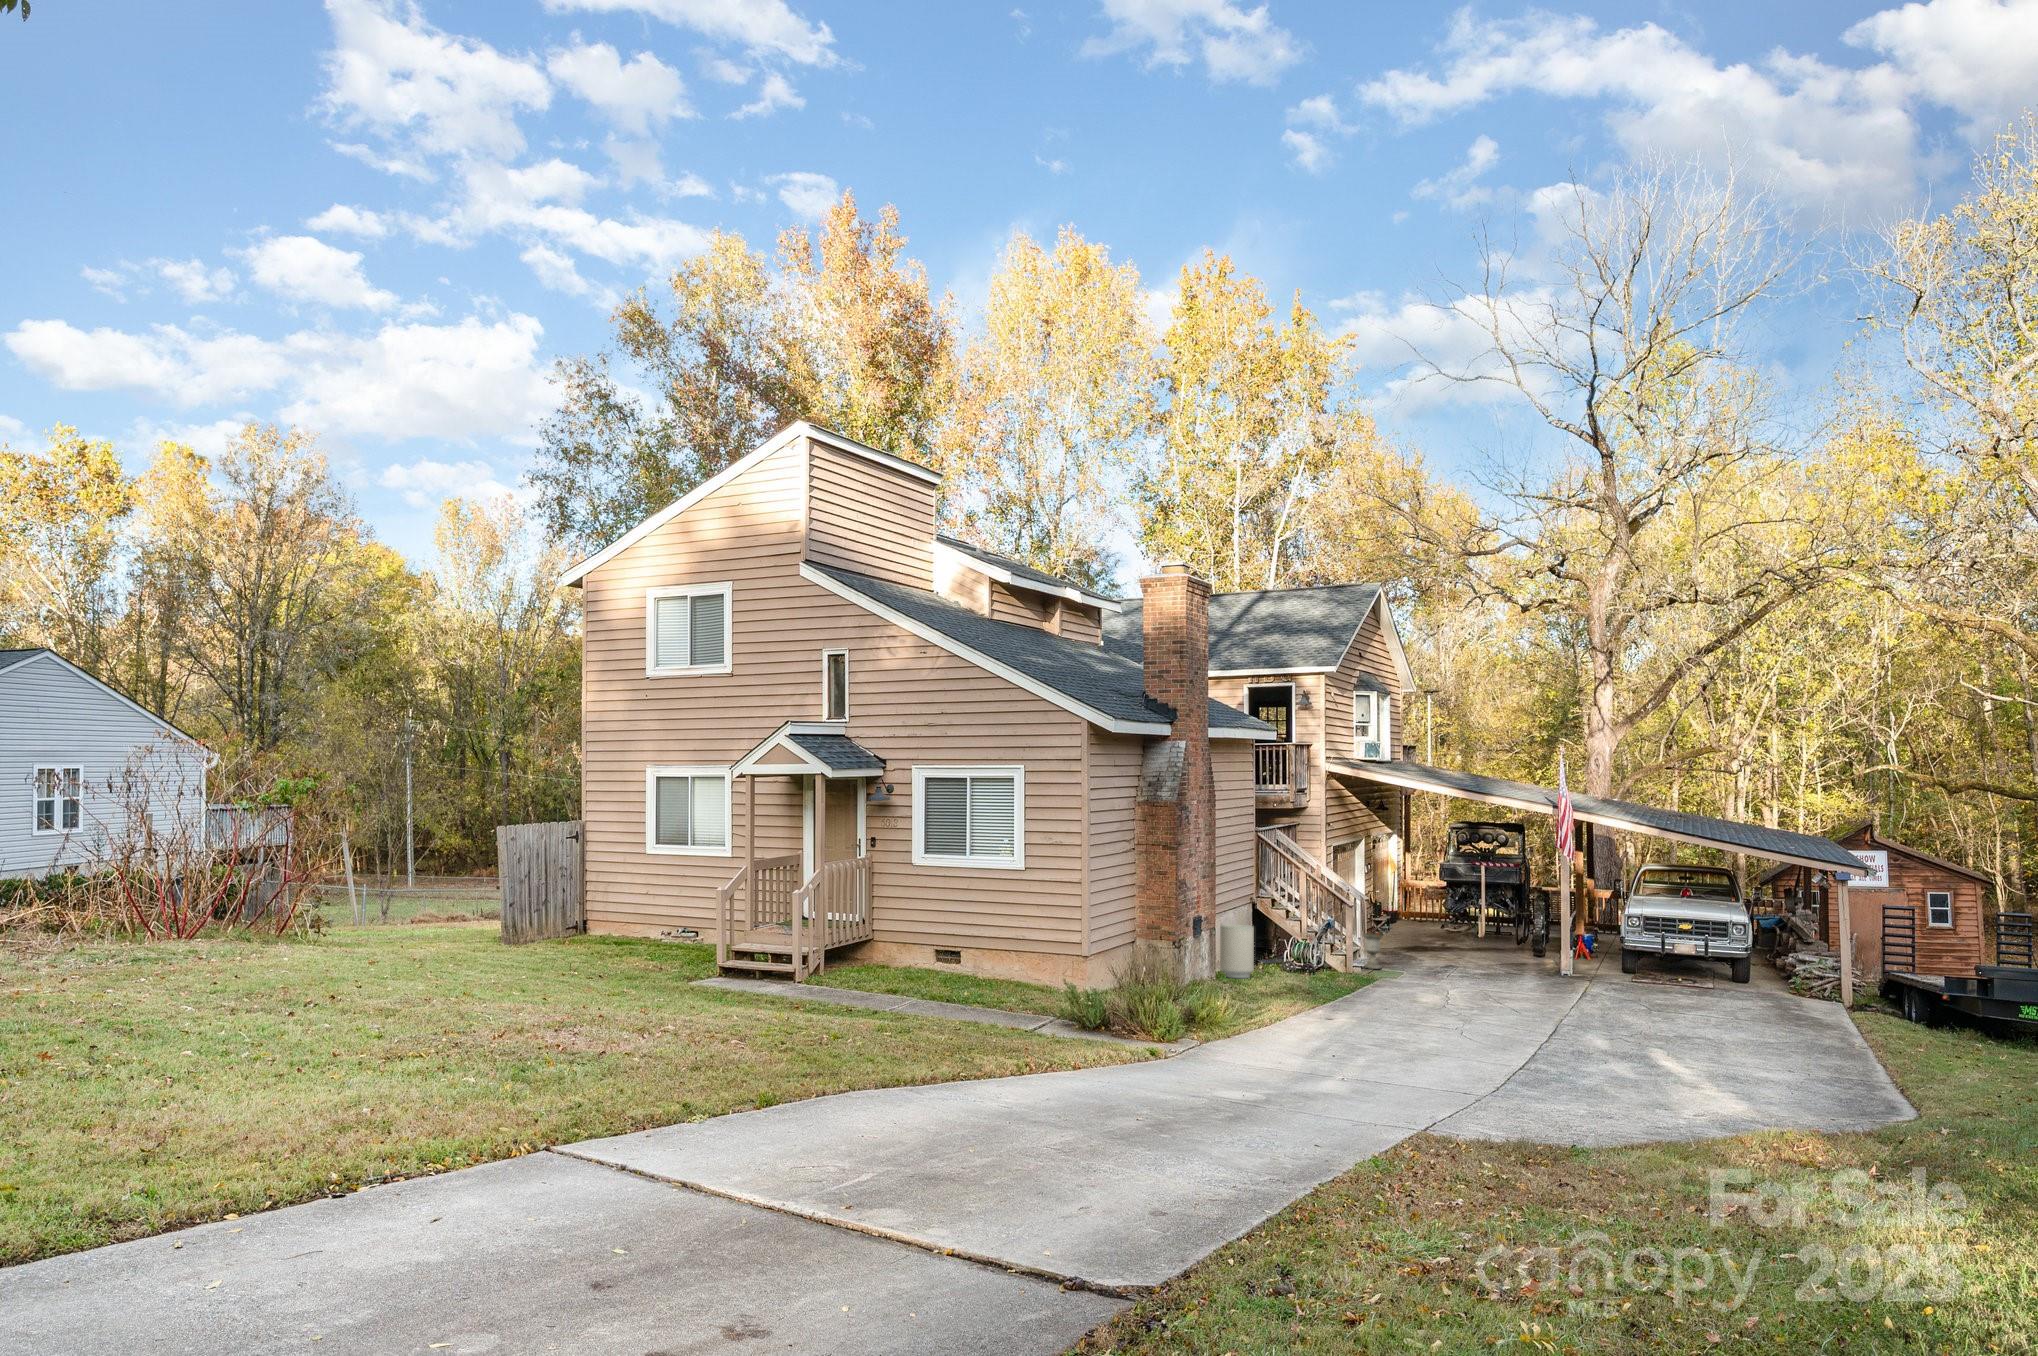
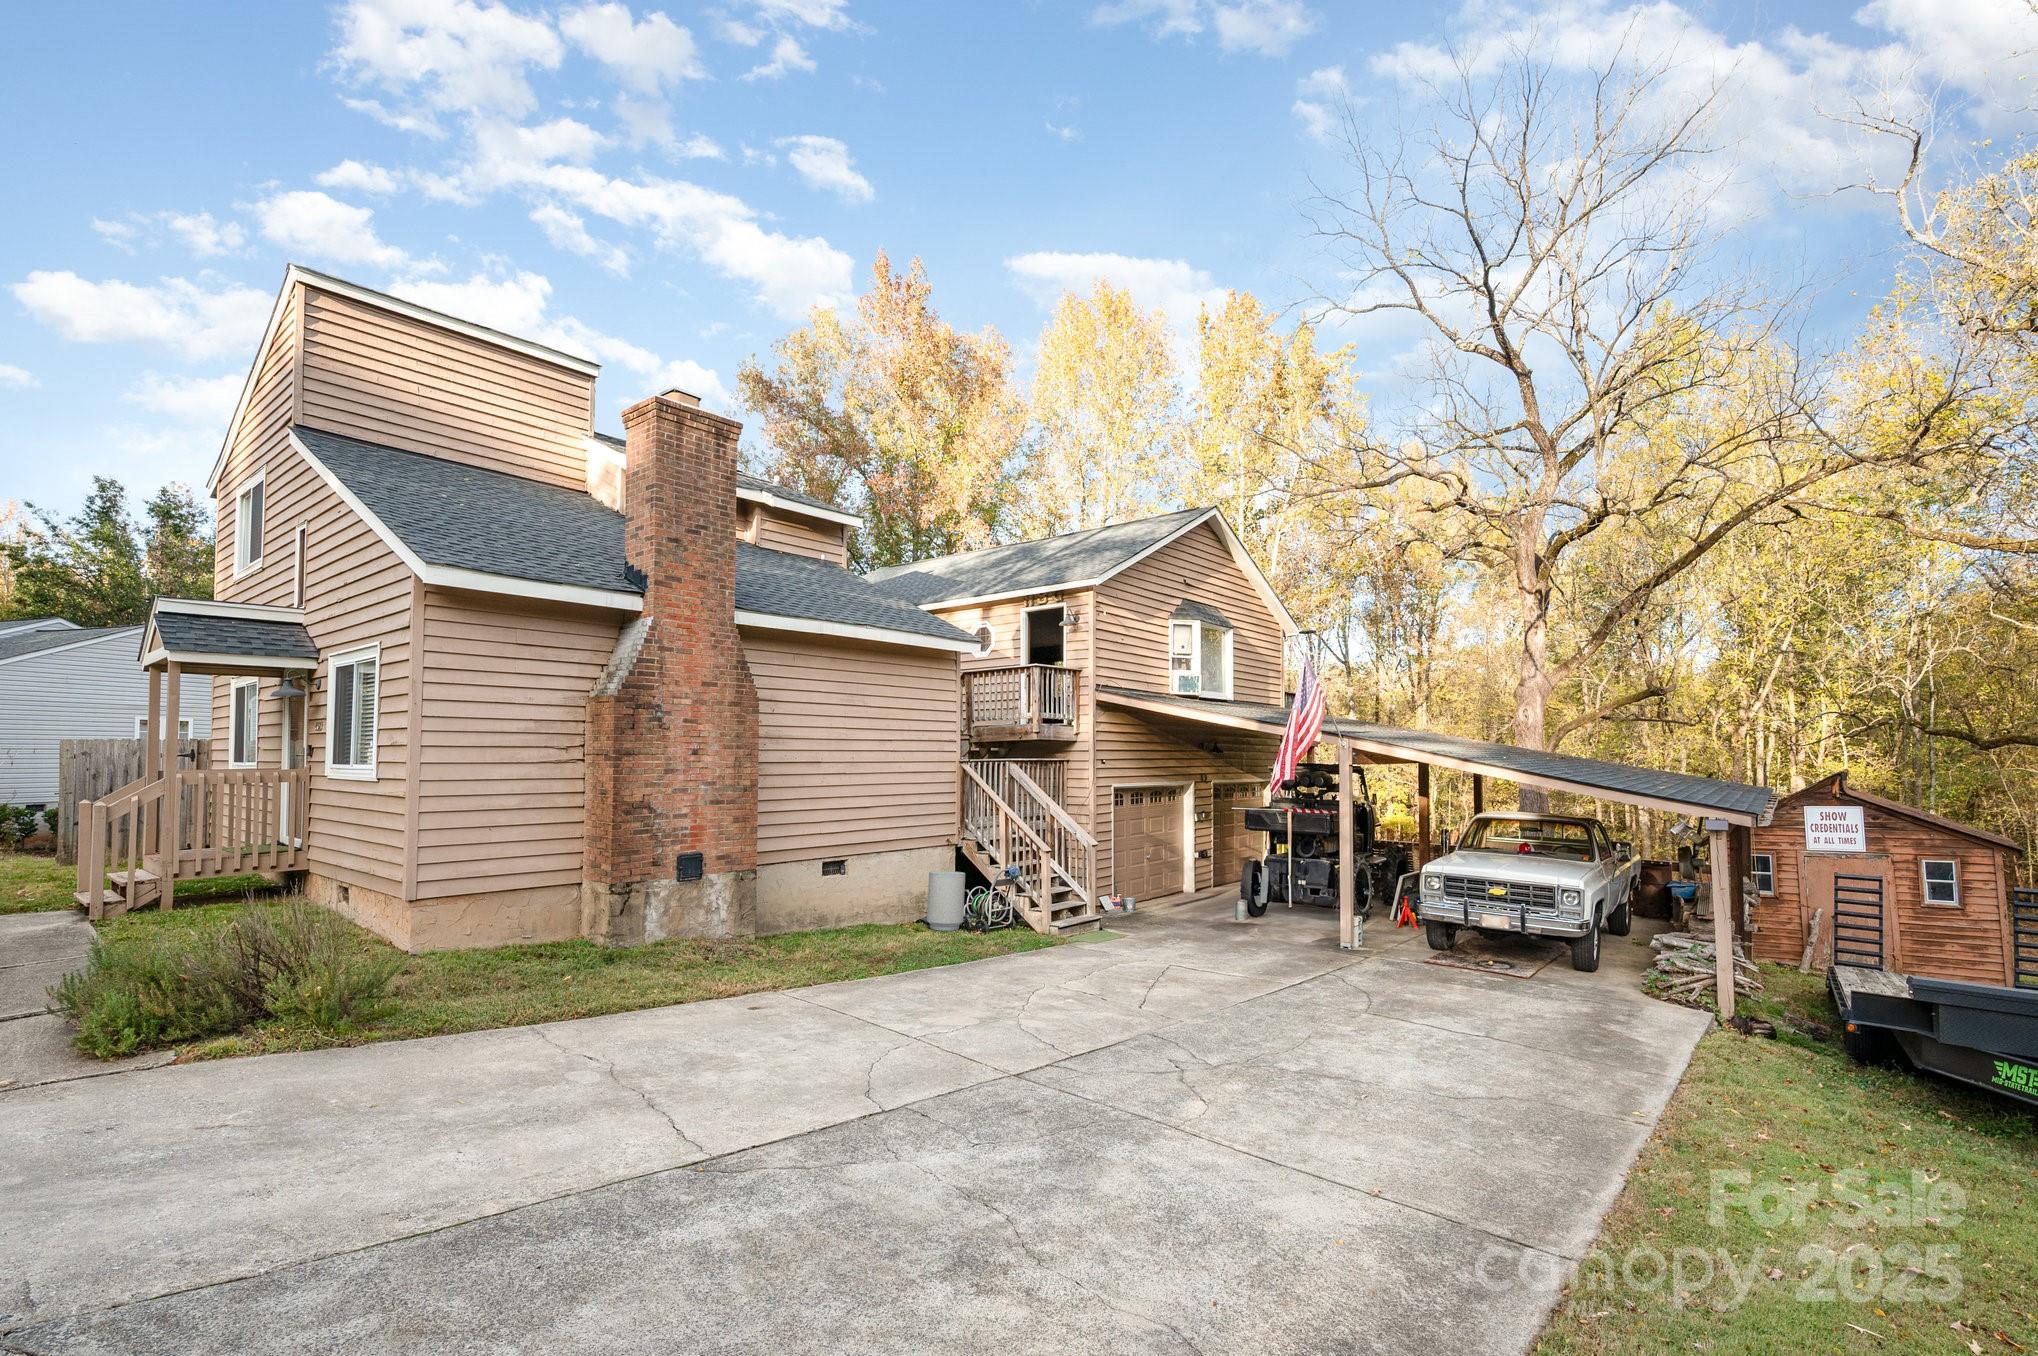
planter: present [1363,932,1383,969] -> none [1119,886,1144,929]

